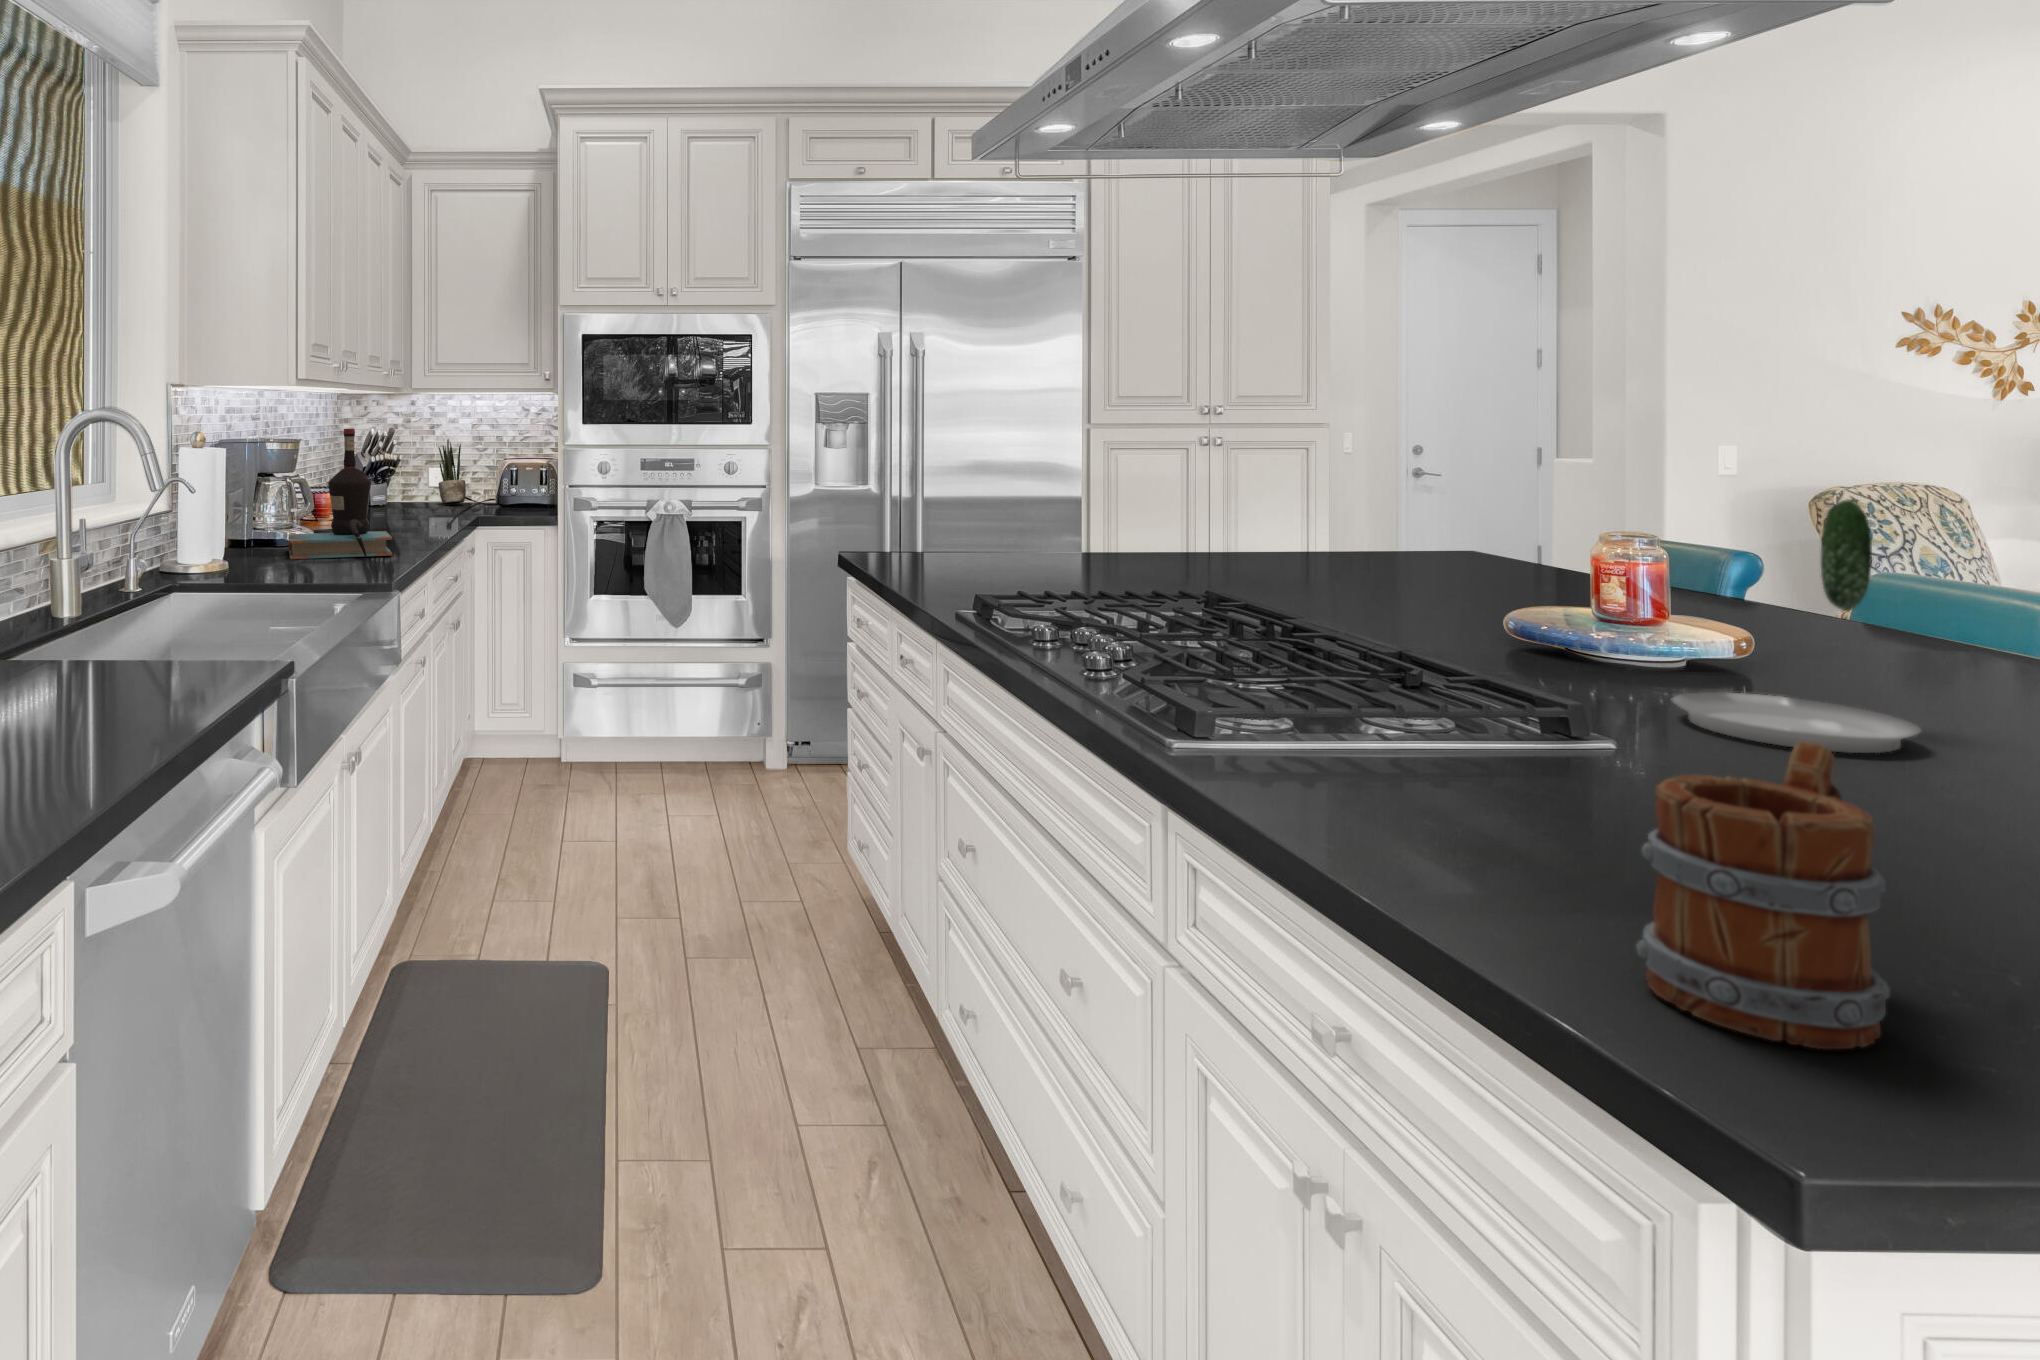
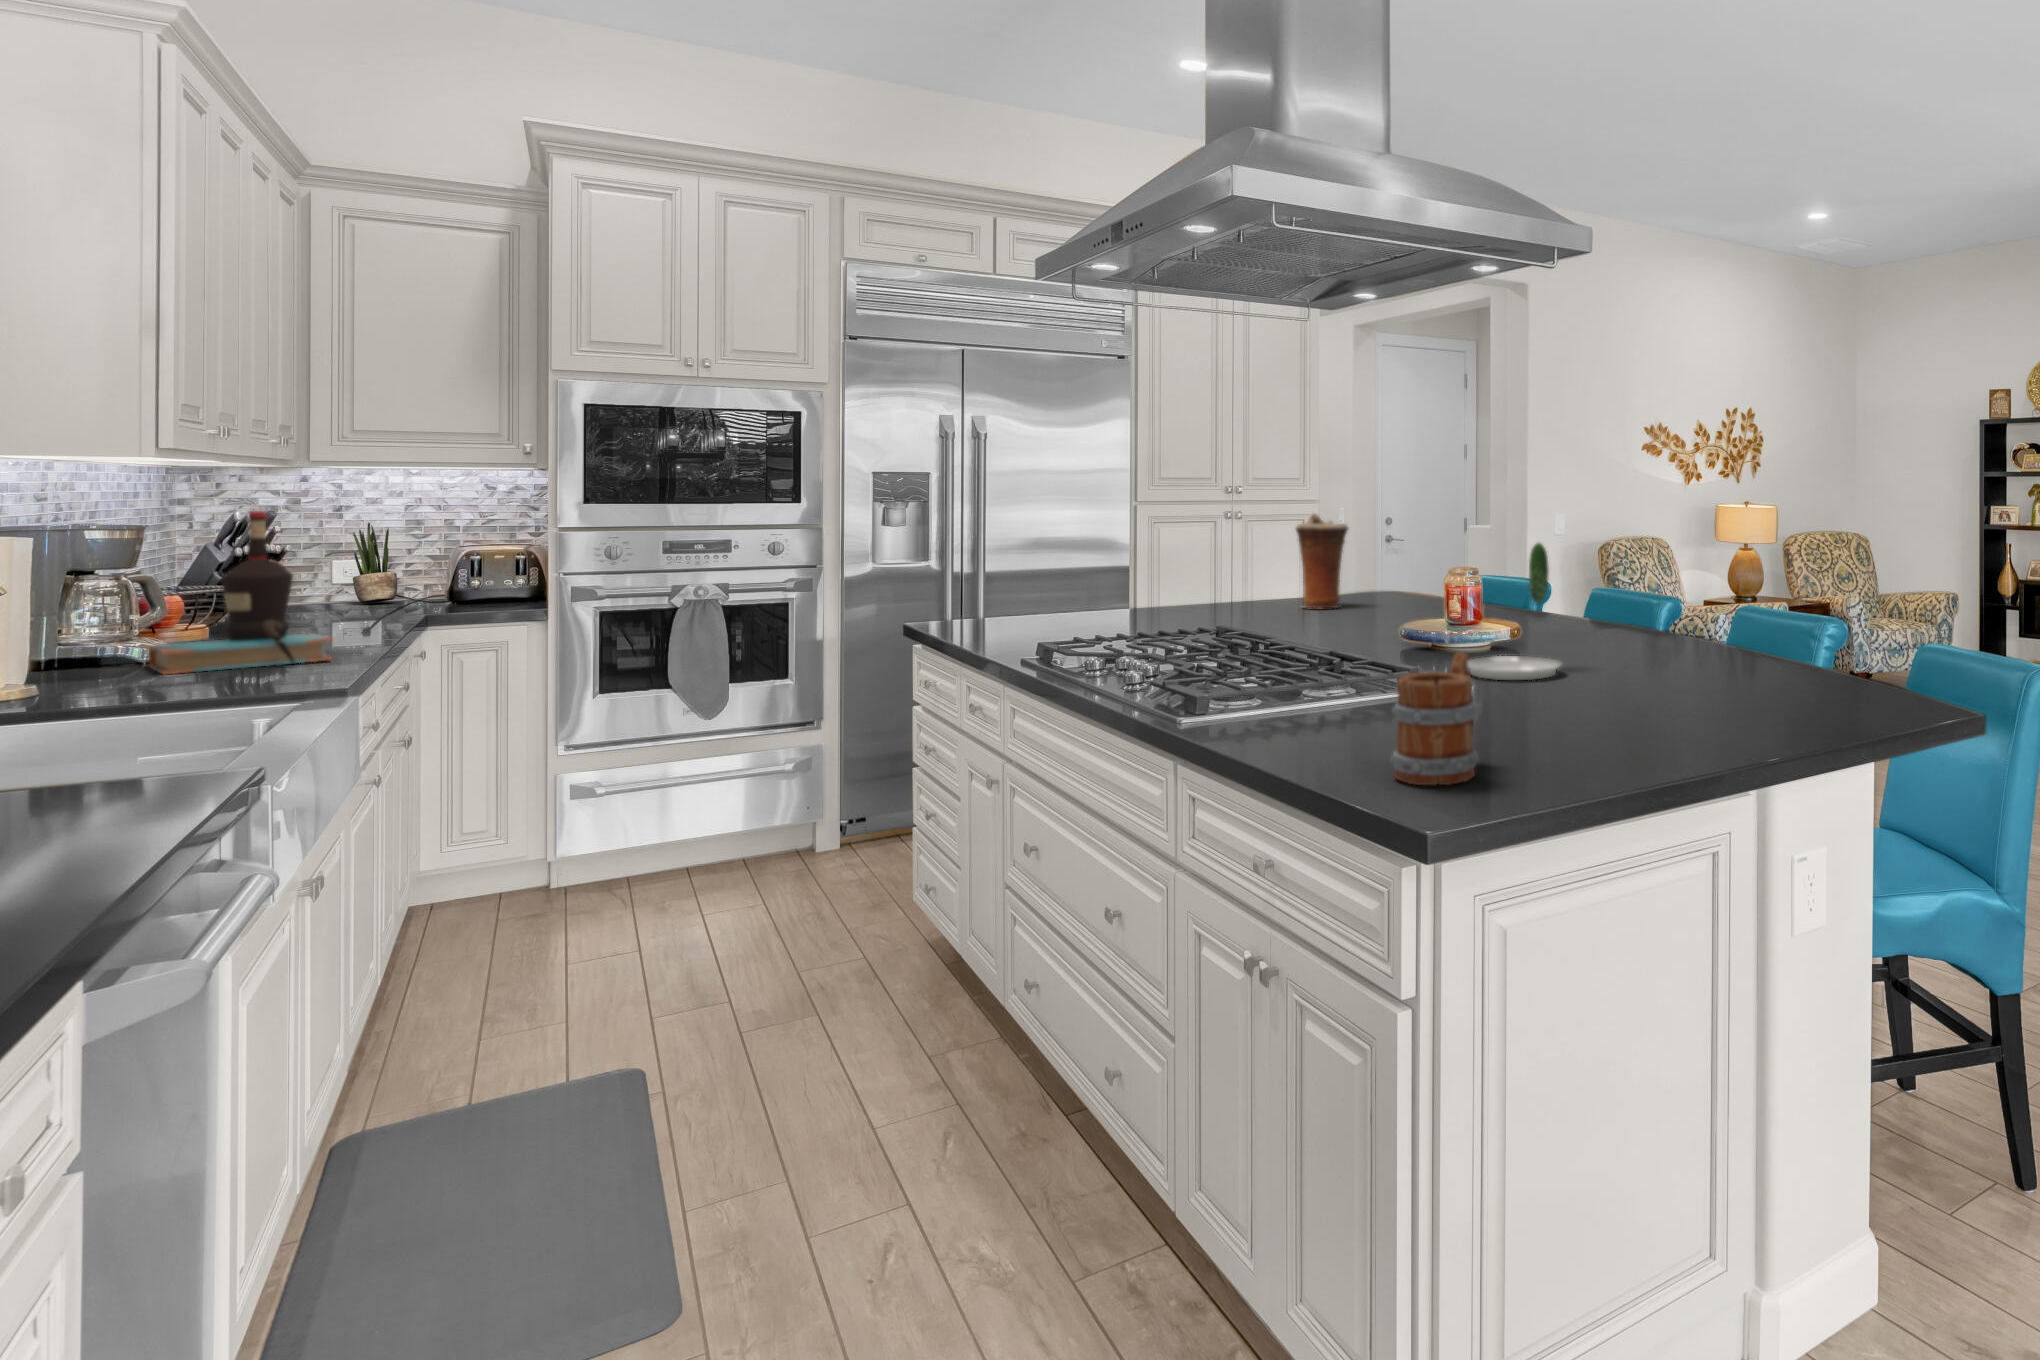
vase: none [1312,439,1403,570] -> present [1296,513,1348,608]

